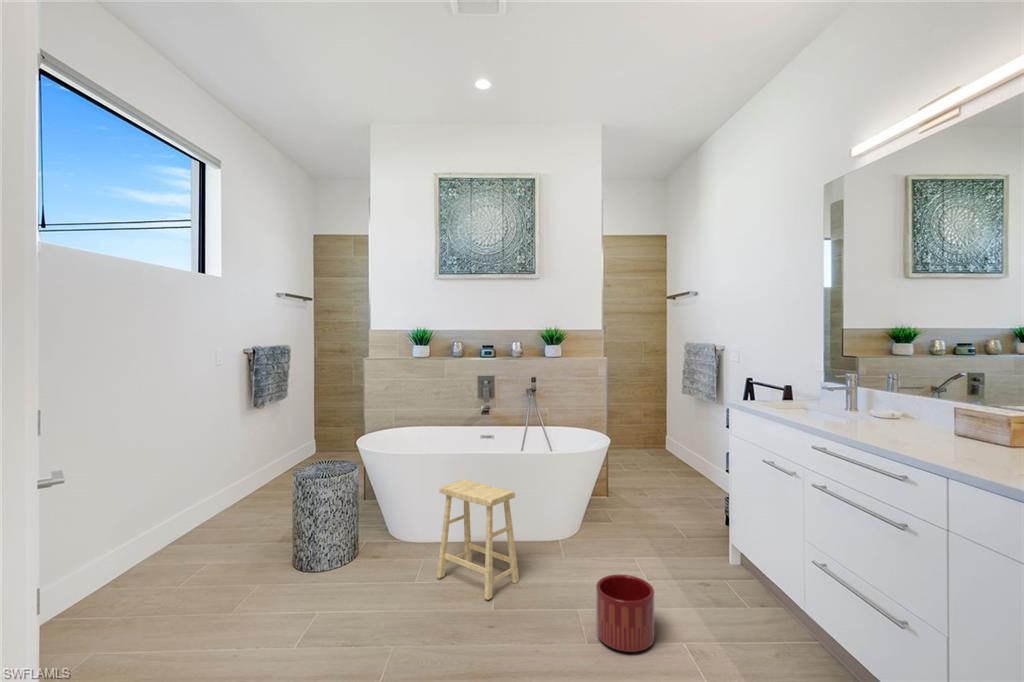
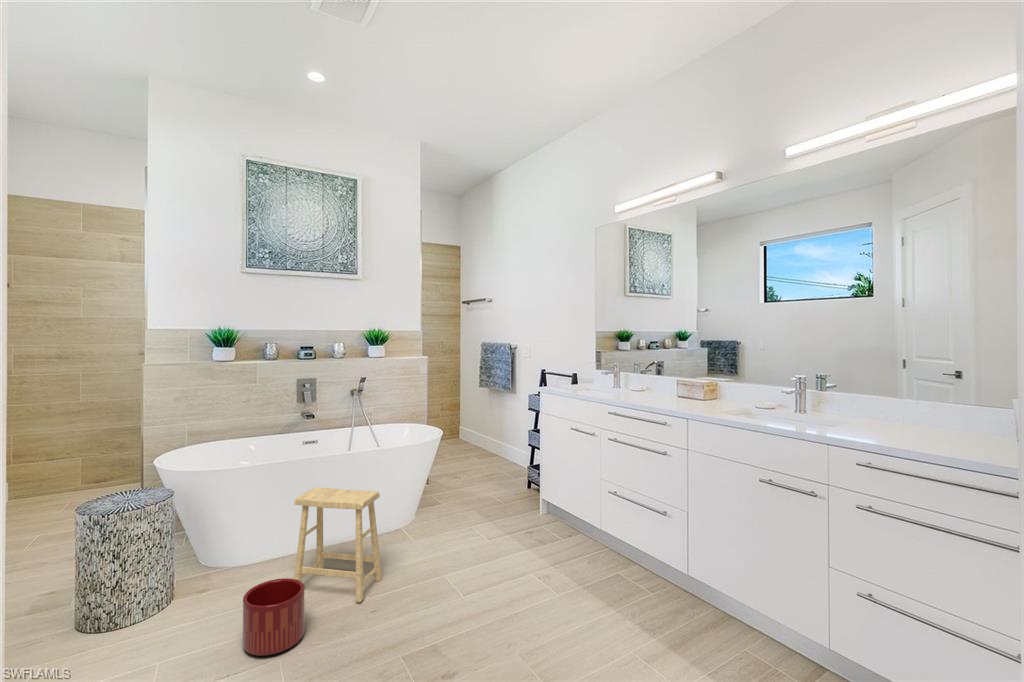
planter: present [596,575,655,652] -> present [243,578,305,656]

